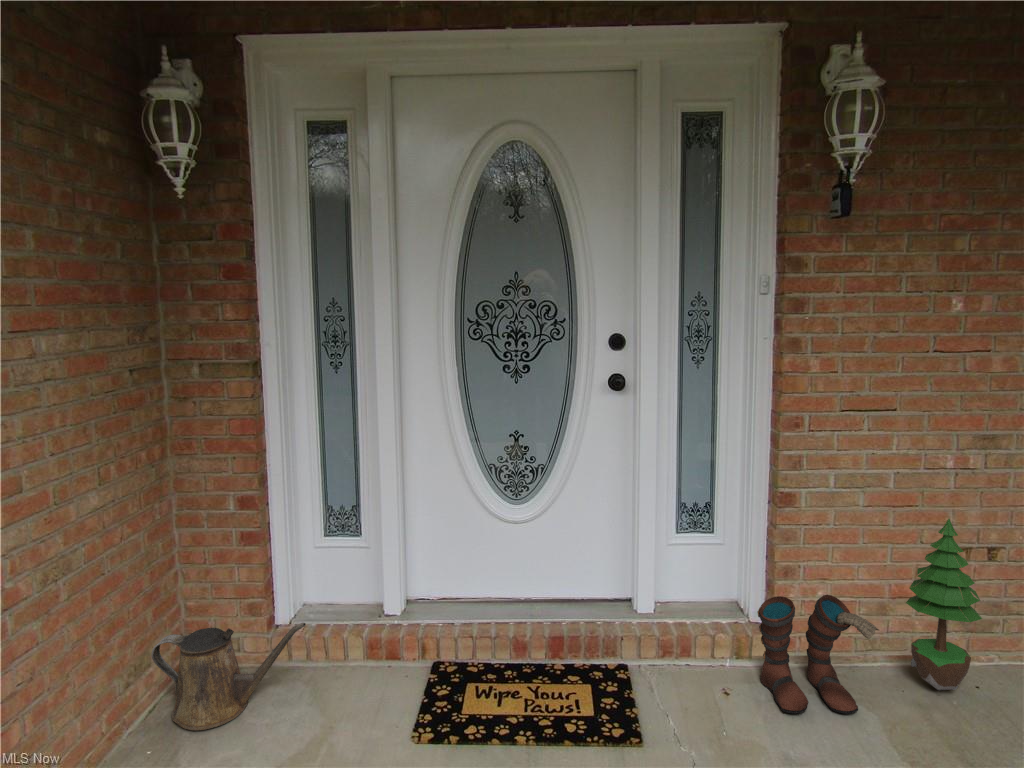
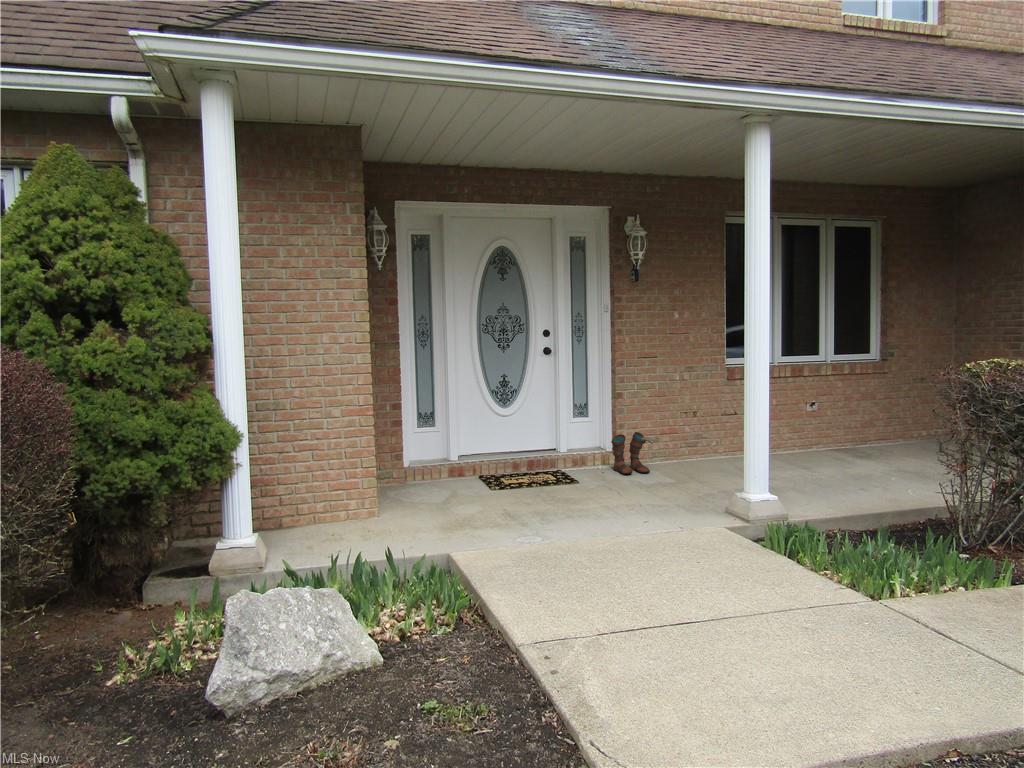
potted tree: present [906,519,982,690] -> none [664,397,690,467]
watering can: present [151,623,306,730] -> none [372,451,440,497]

